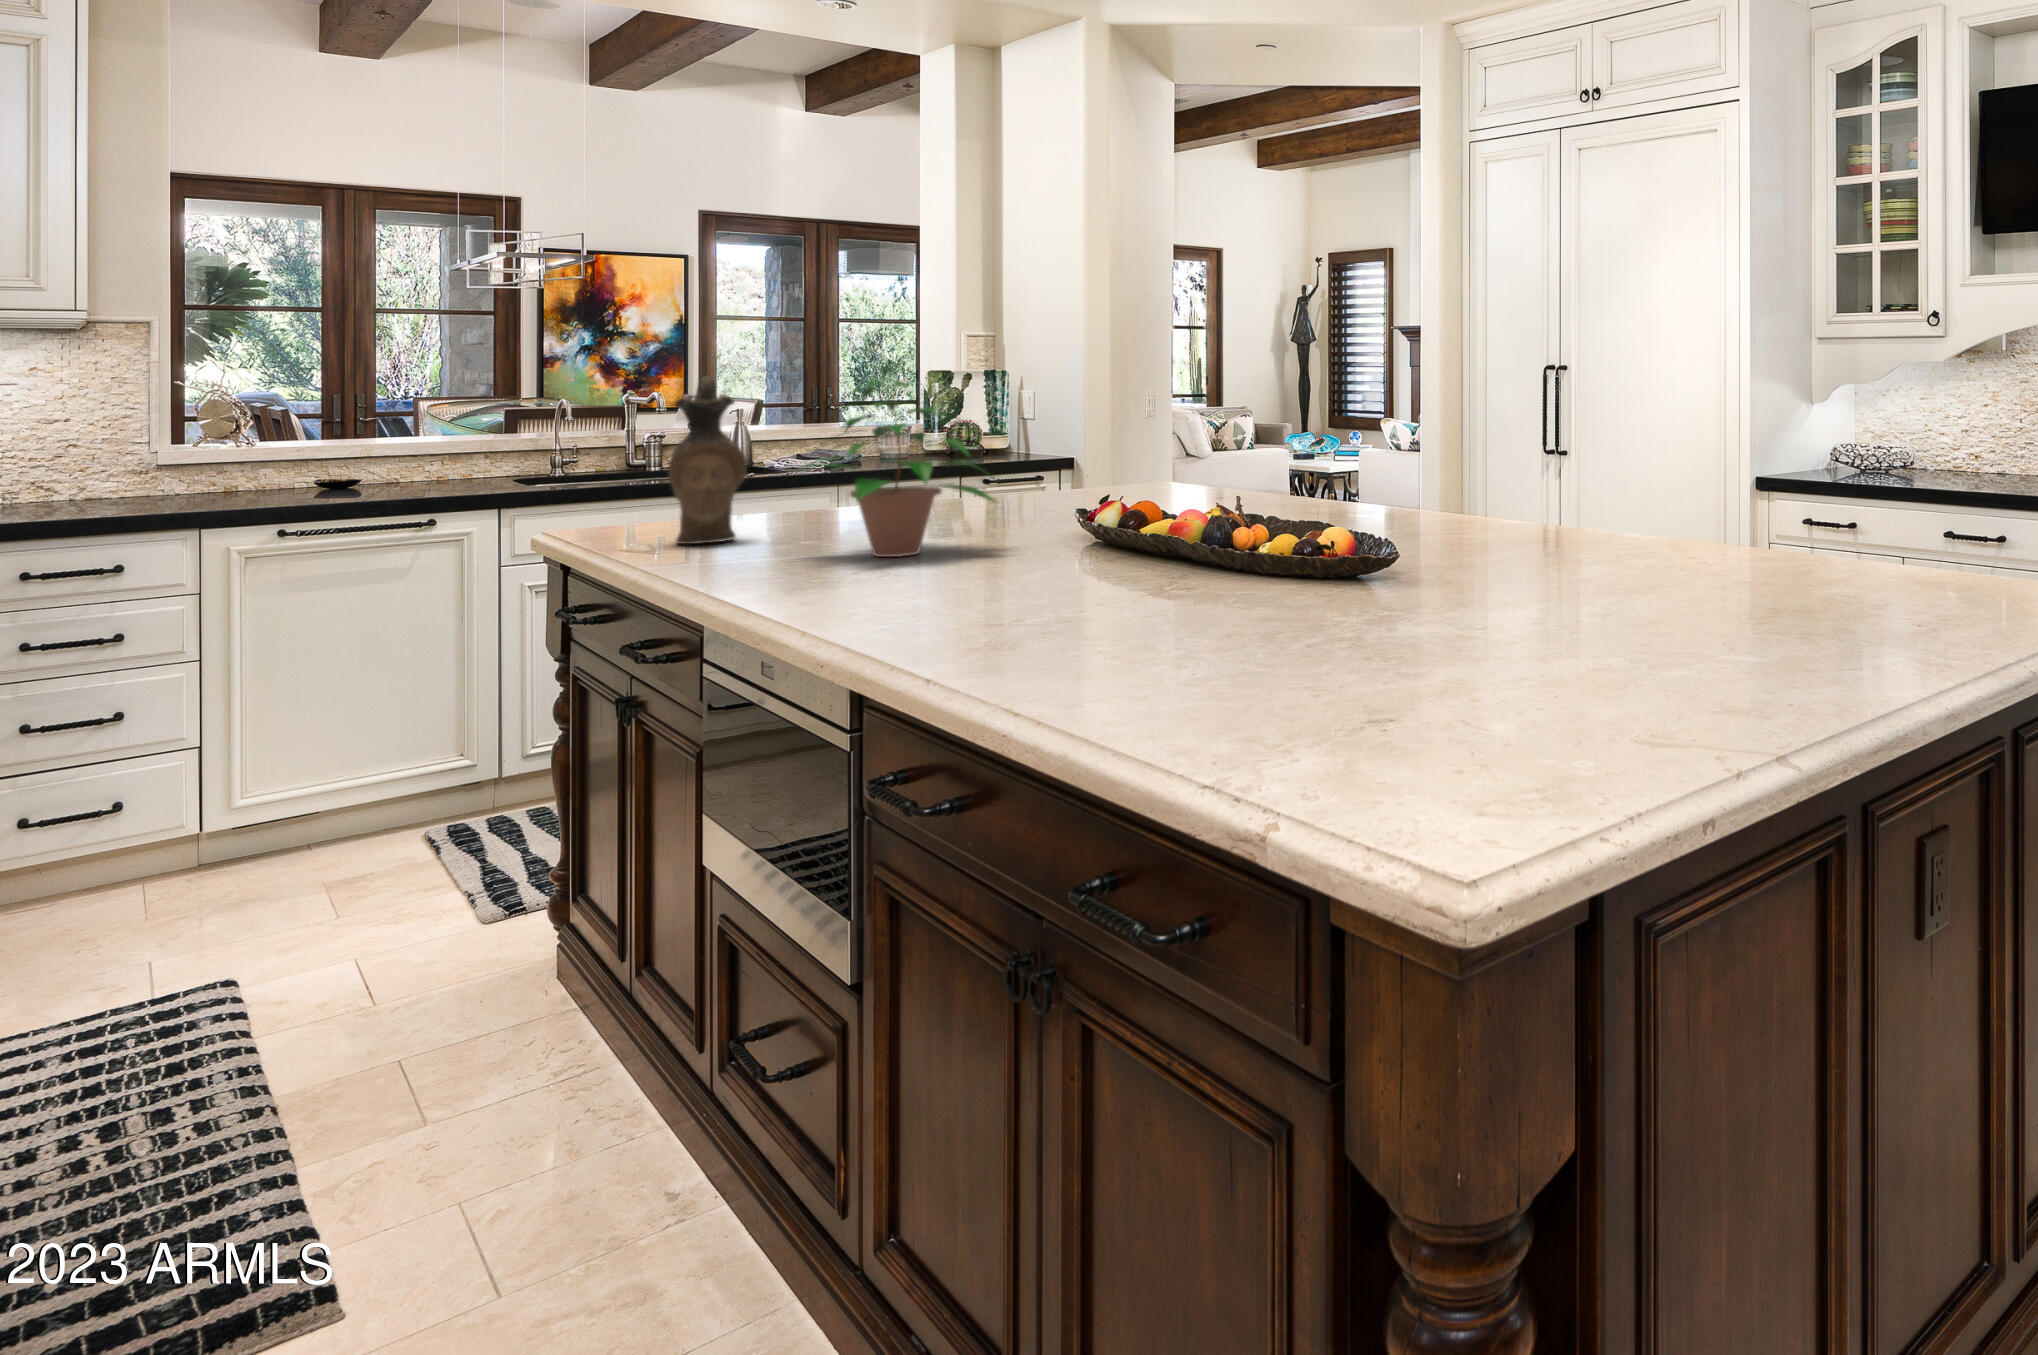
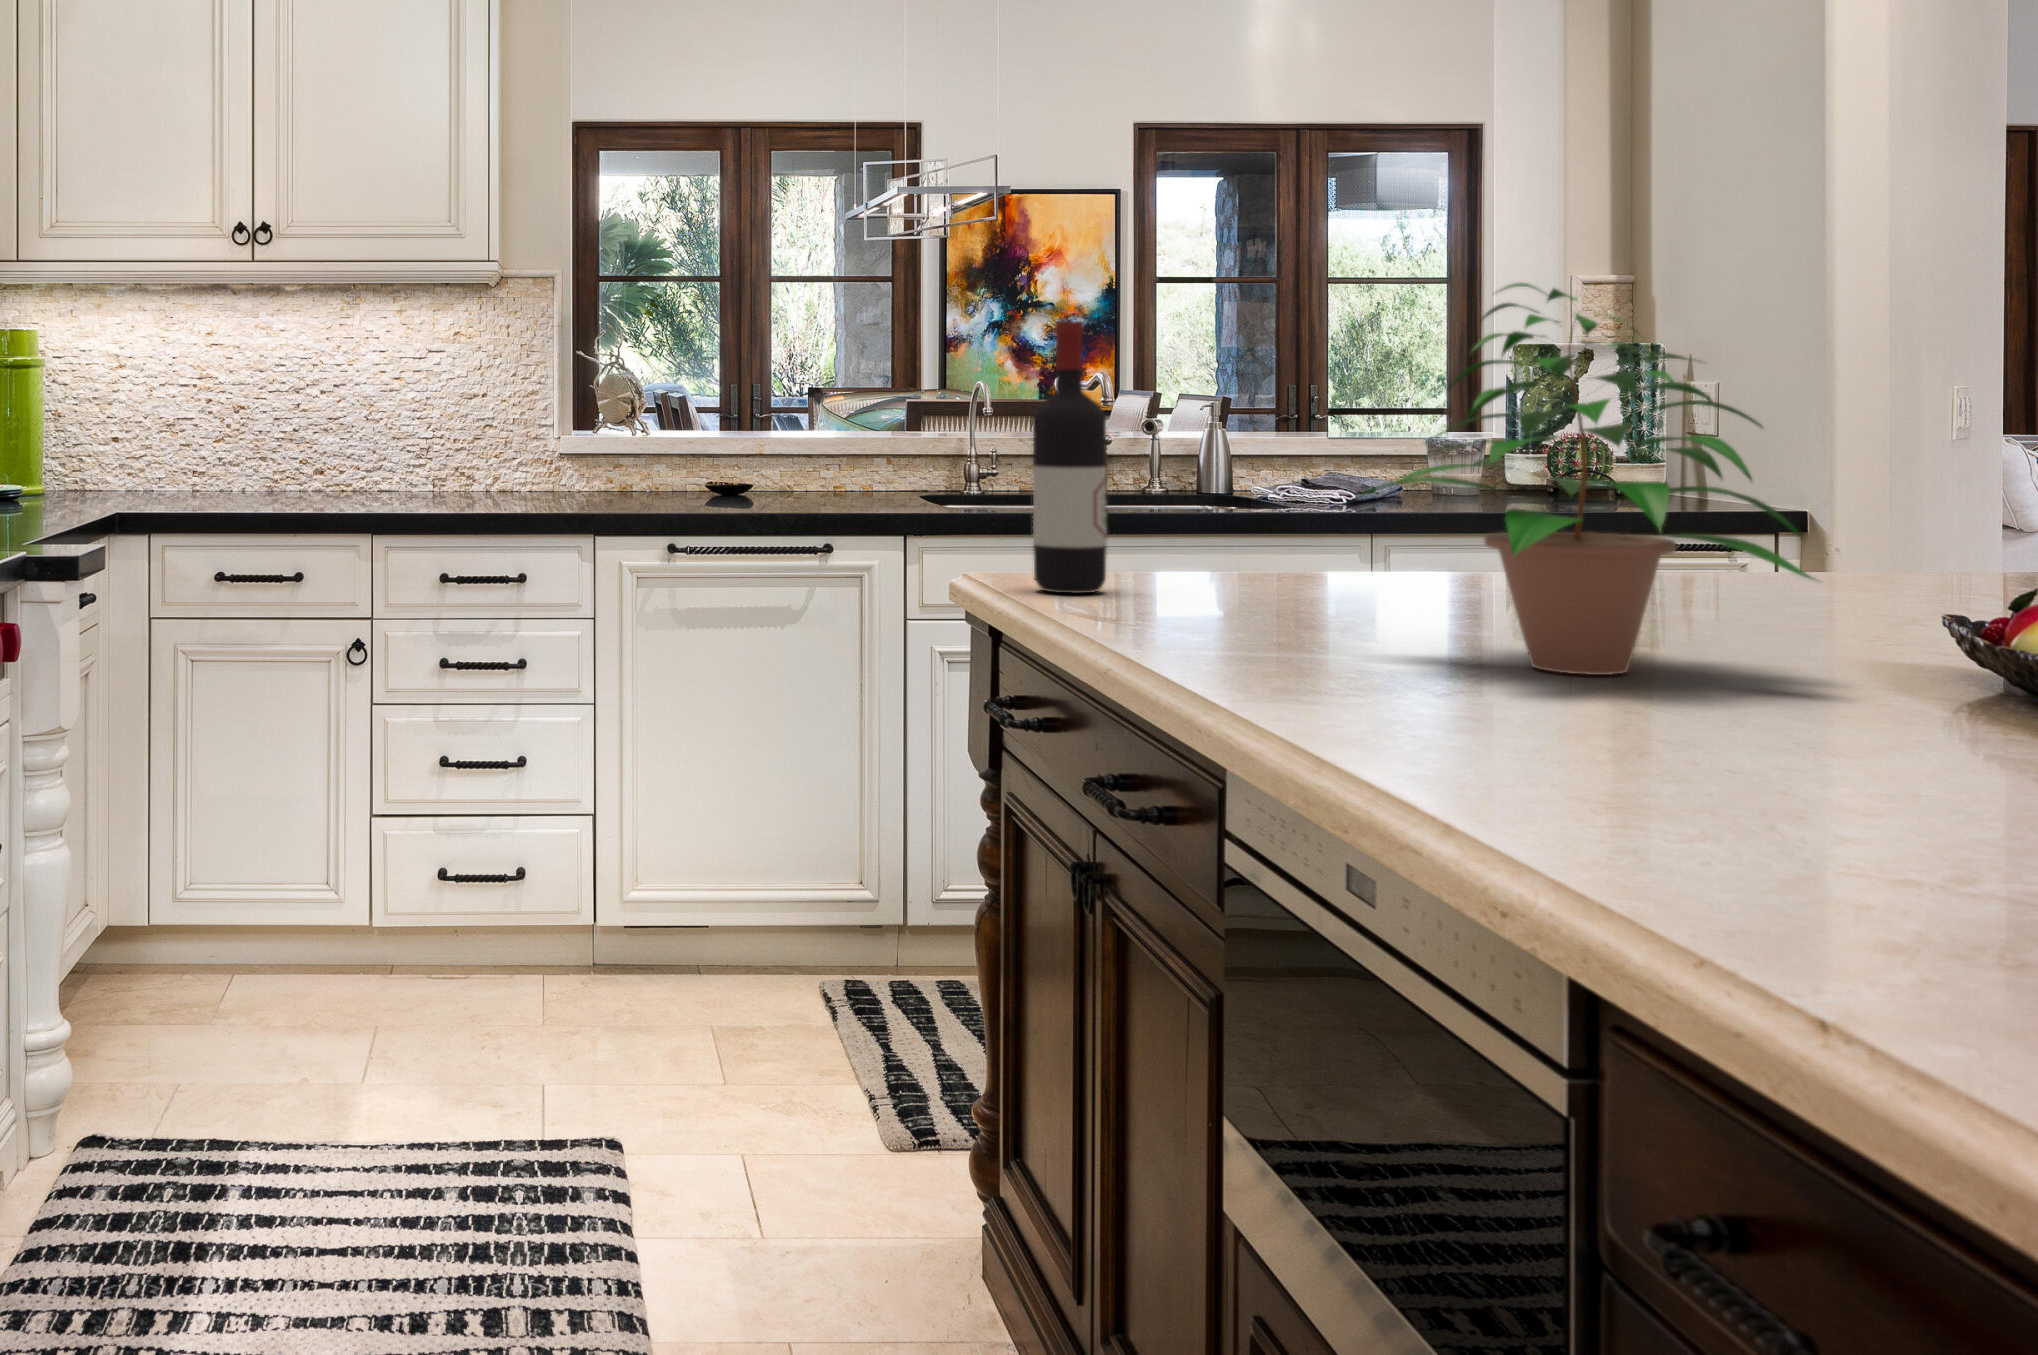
wine bottle: none [591,376,642,540] -> present [1033,321,1107,593]
ceramic pitcher: present [668,376,747,544] -> none [1152,319,1279,612]

